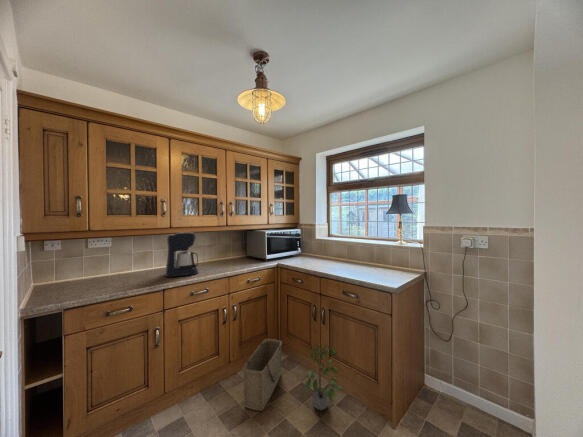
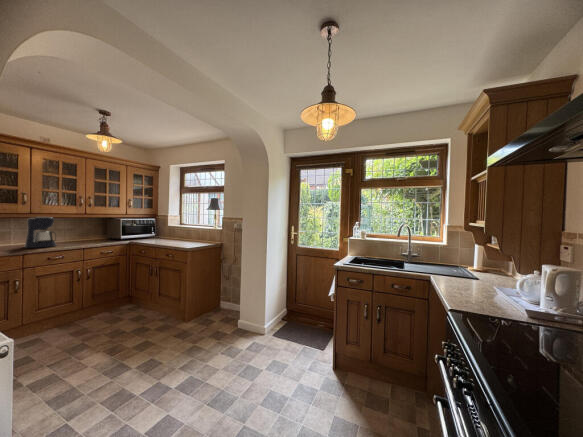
basket: present [242,339,282,411] -> none [88,290,126,327]
potted plant: present [306,346,343,410] -> none [133,285,159,322]

